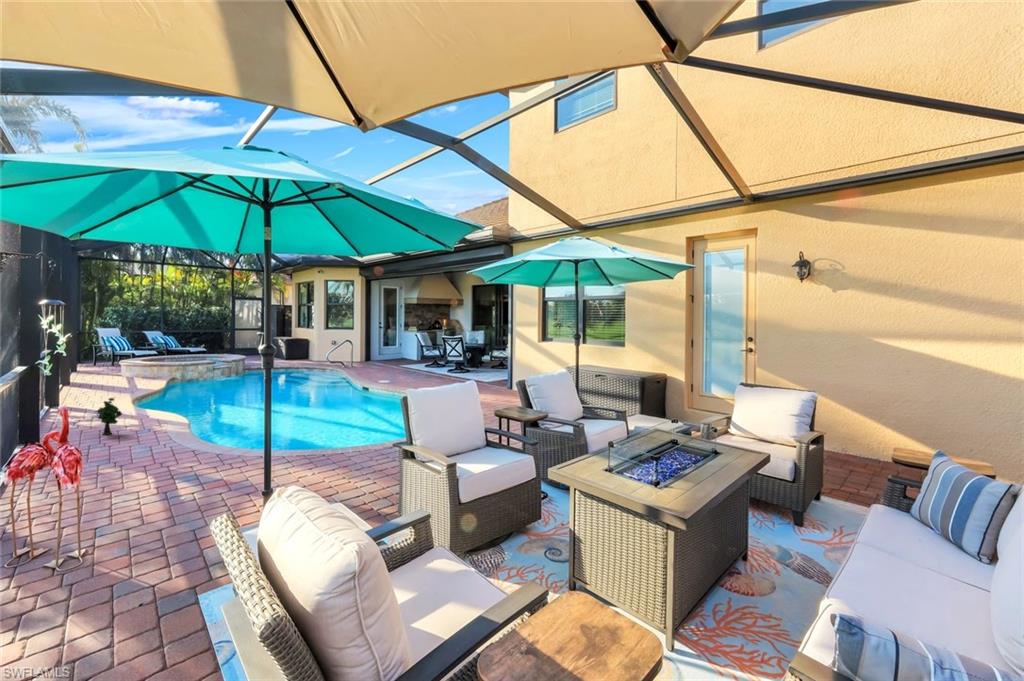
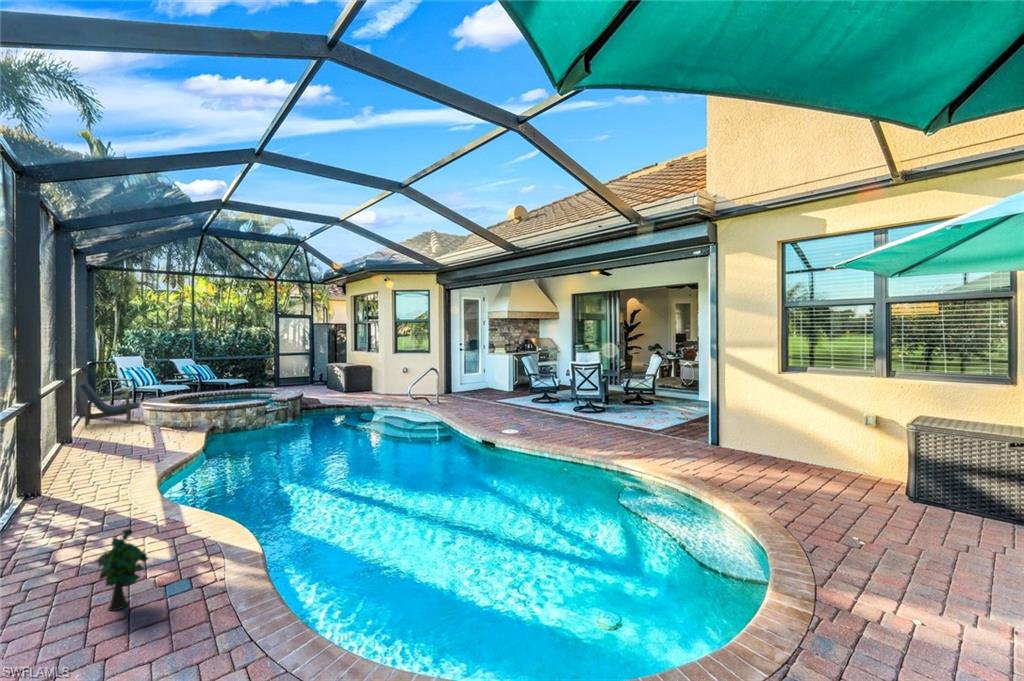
lounge chair: none [73,343,117,377] -> present [80,382,139,429]

